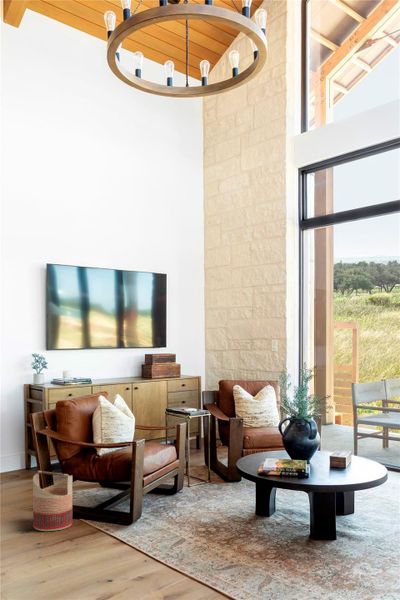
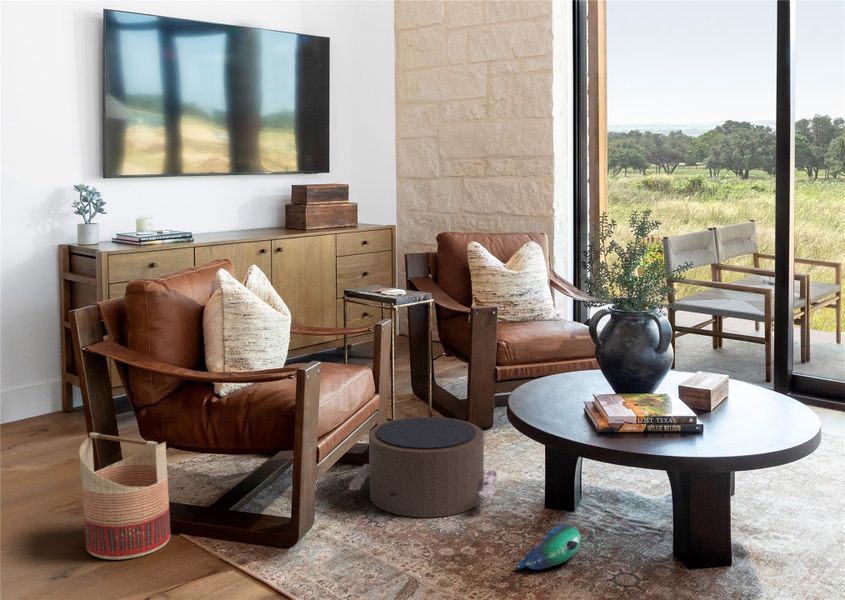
pouf: none [159,471,234,518] -> present [349,417,497,517]
plush toy: none [233,519,266,539] -> present [517,525,581,570]

